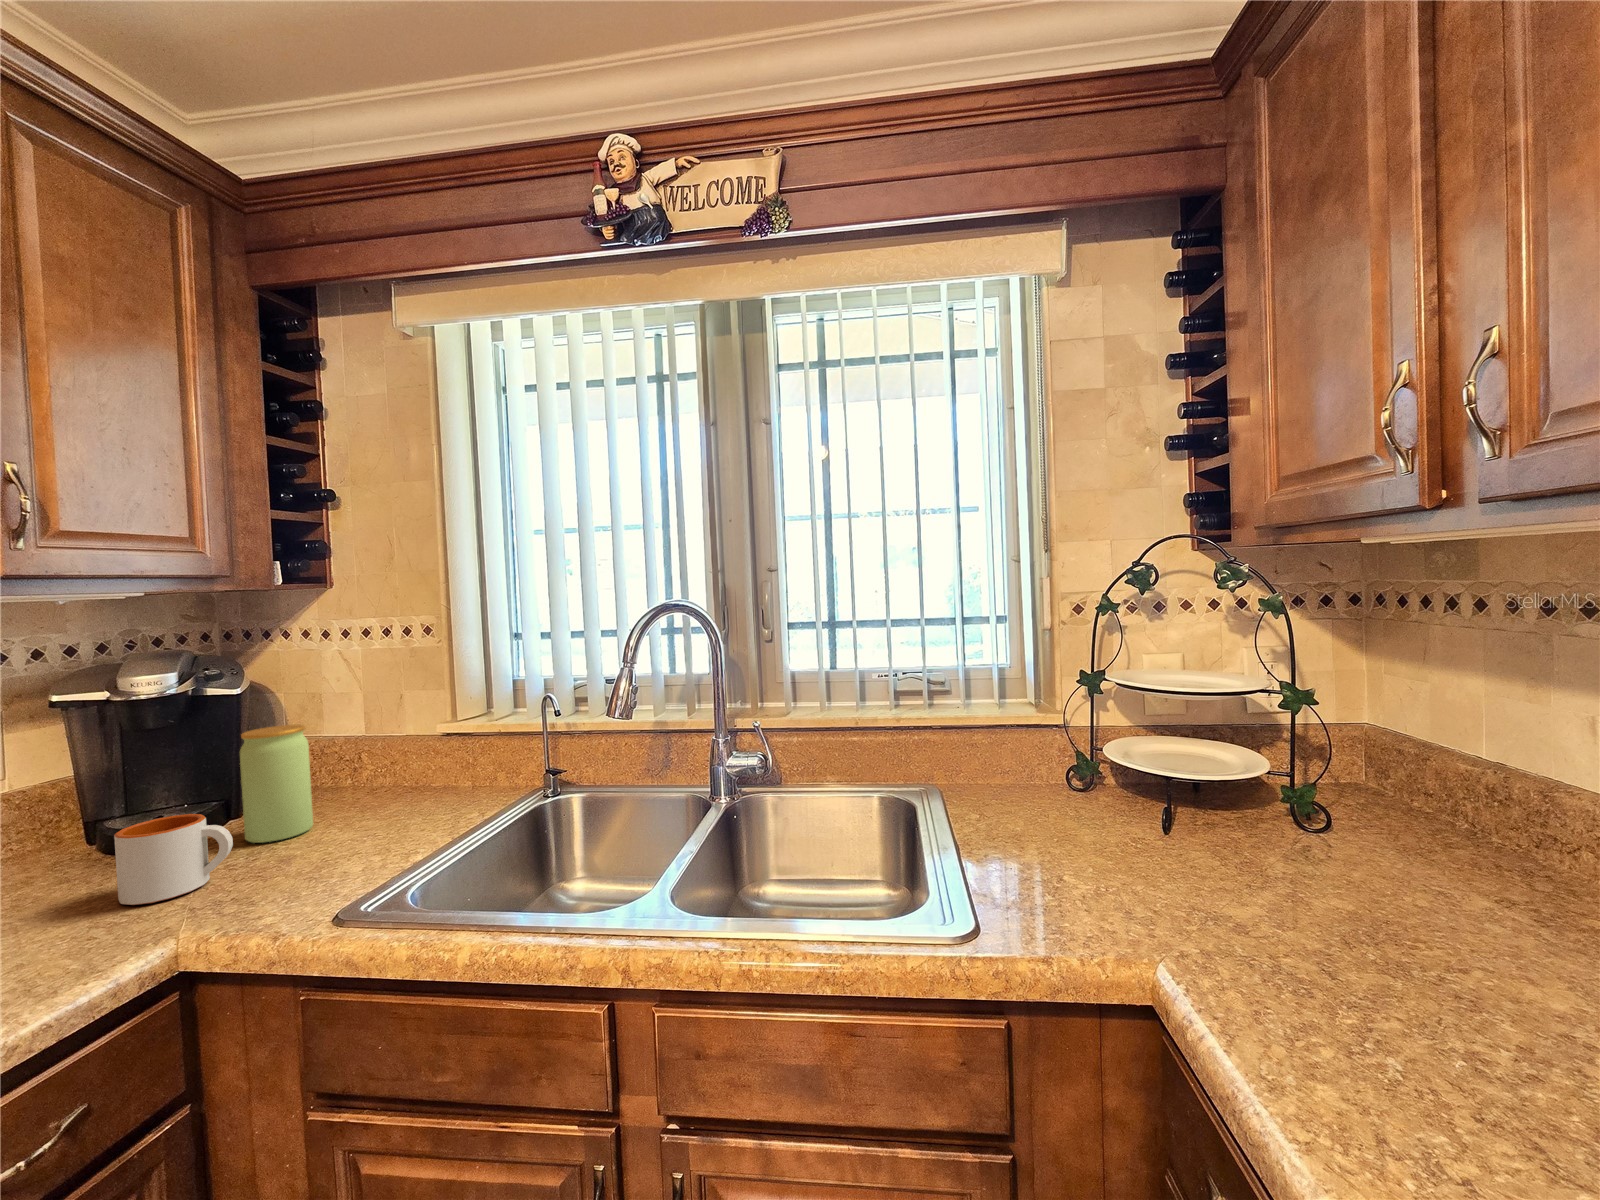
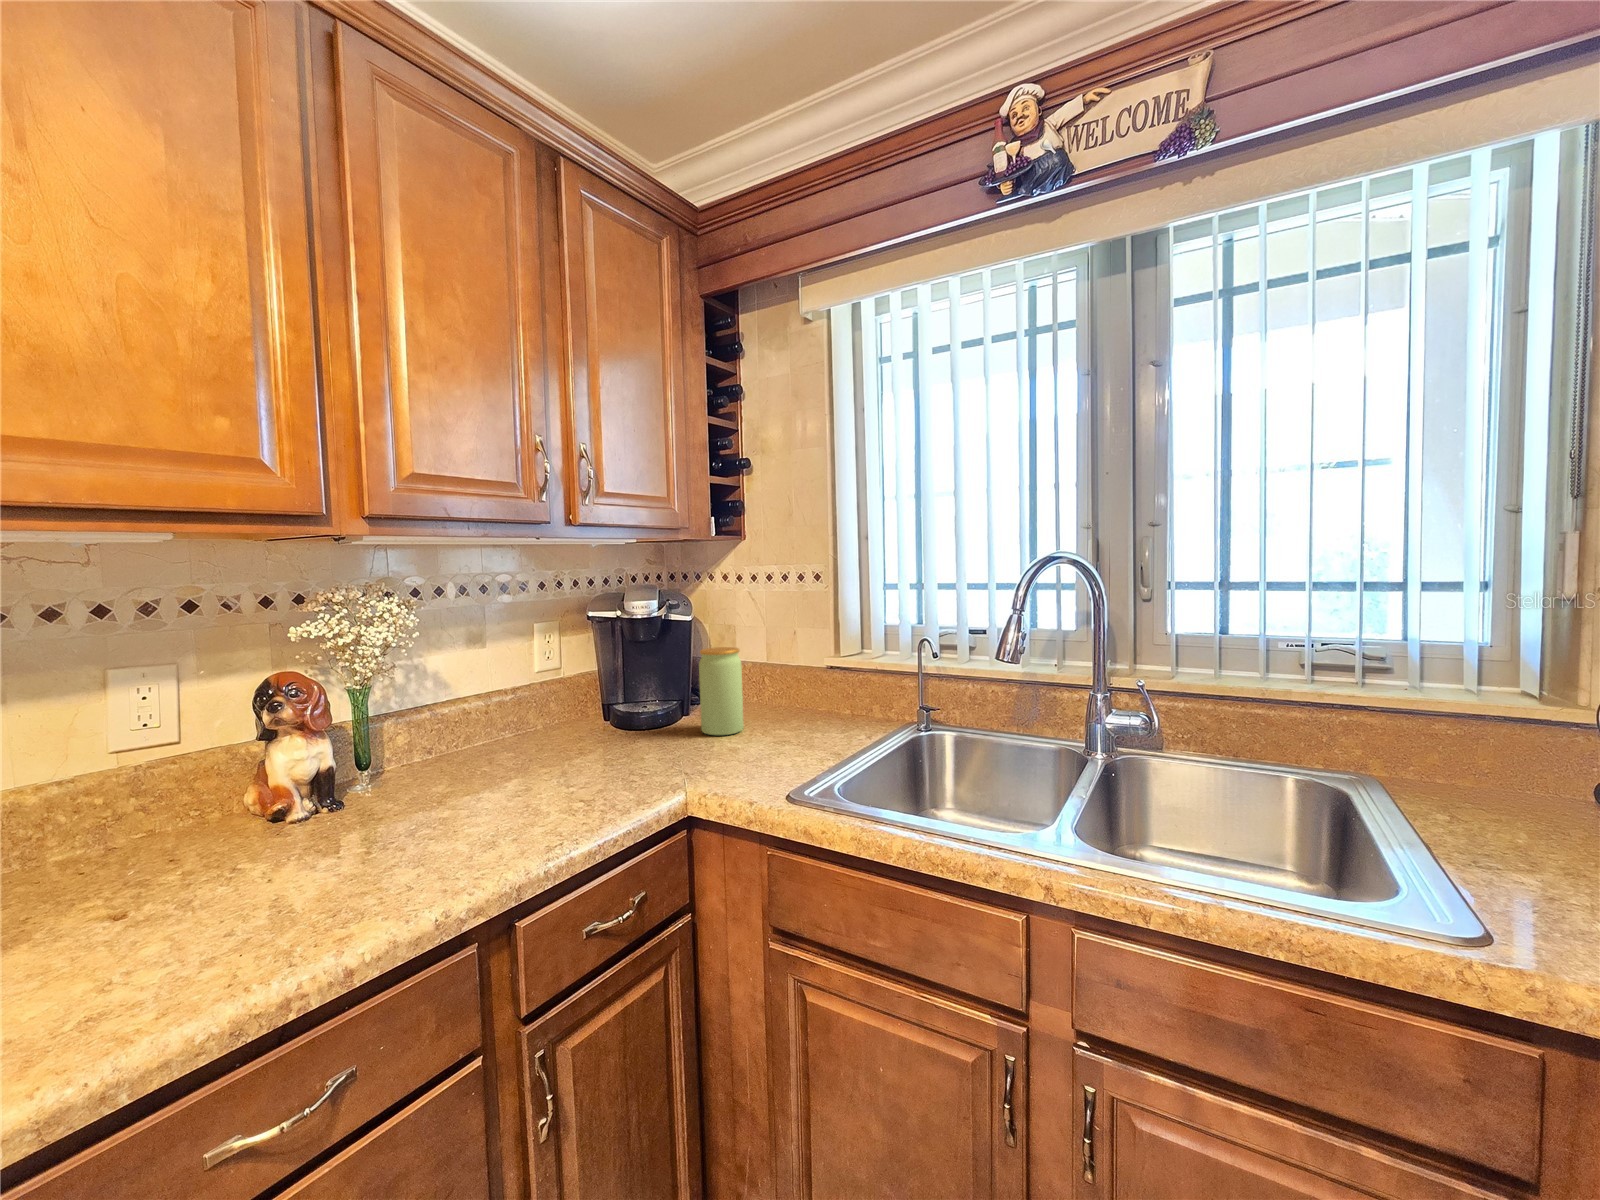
mug: present [114,814,233,905] -> none [639,705,705,766]

